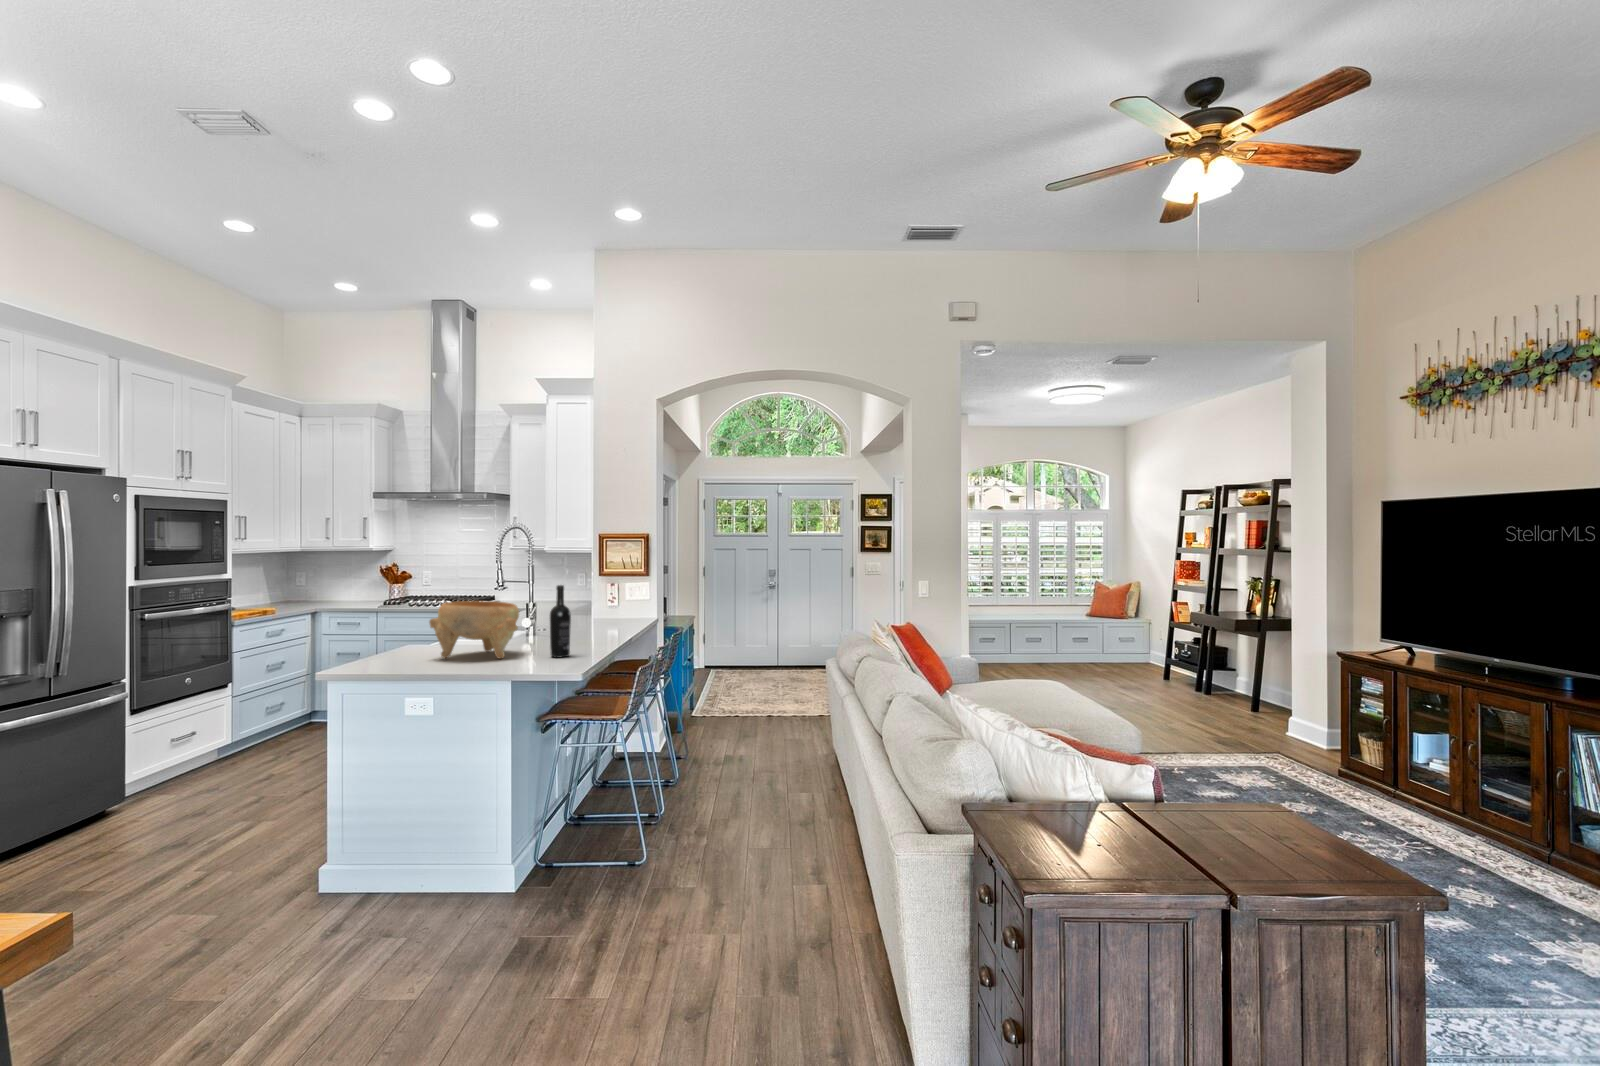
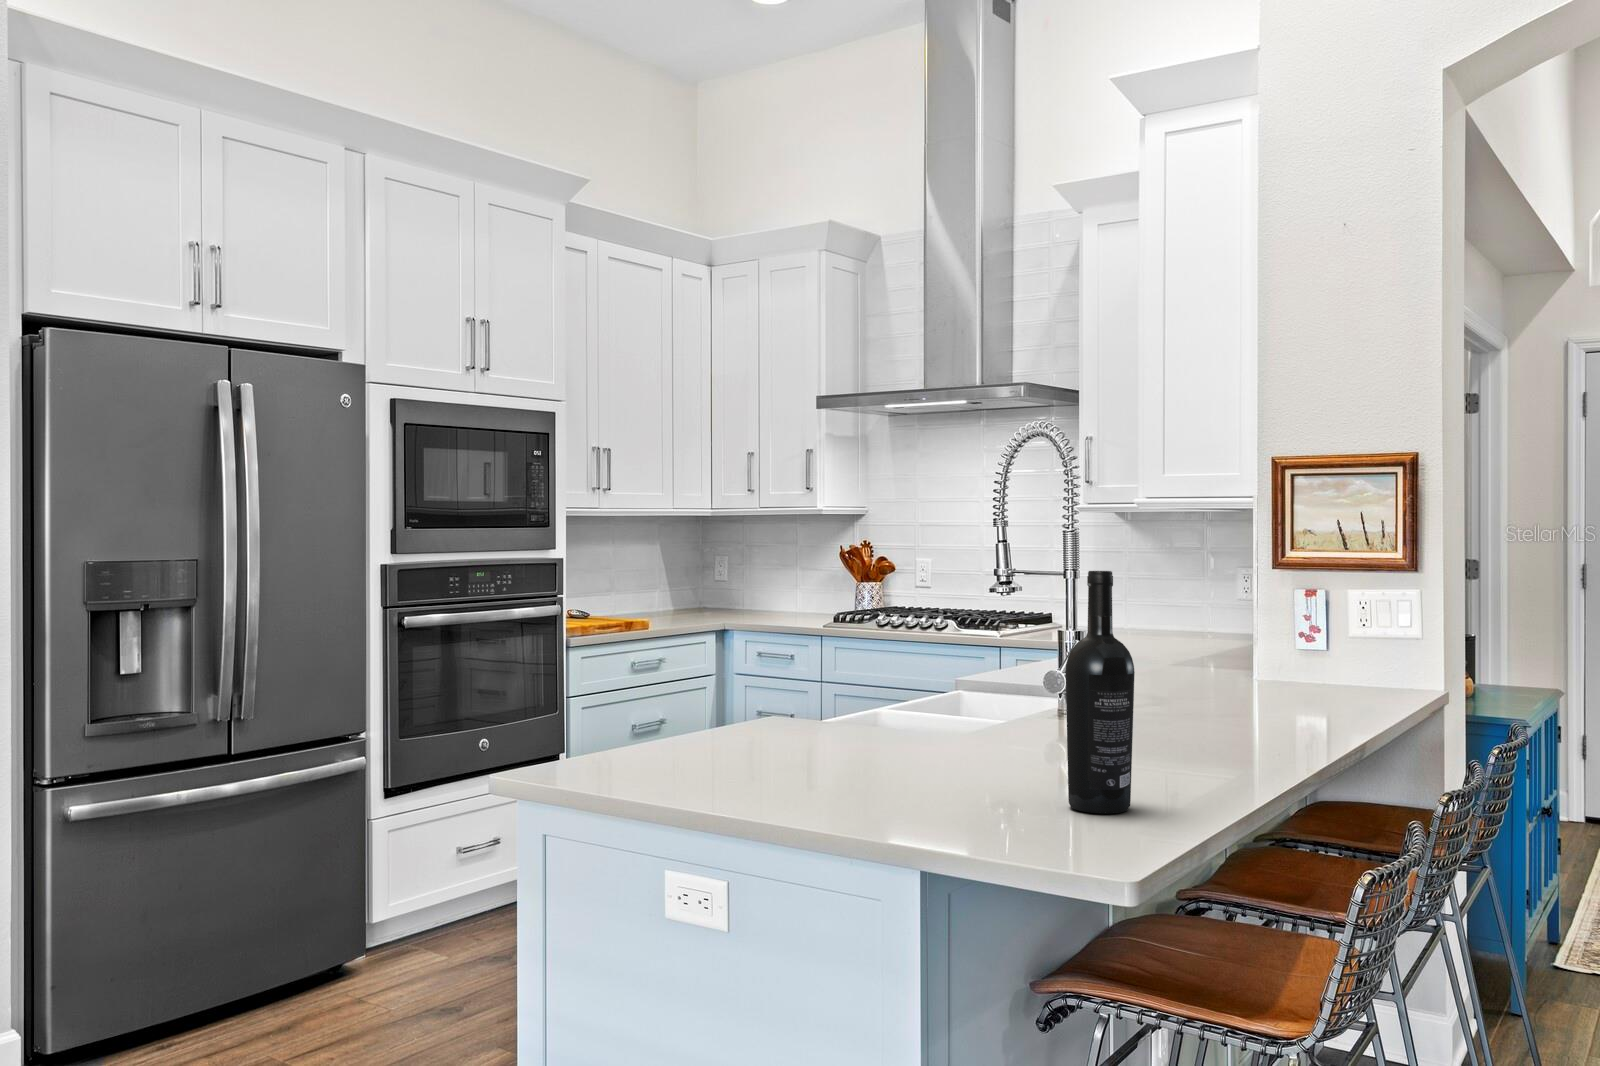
decorative bowl: present [430,601,519,659] -> none [744,612,988,793]

